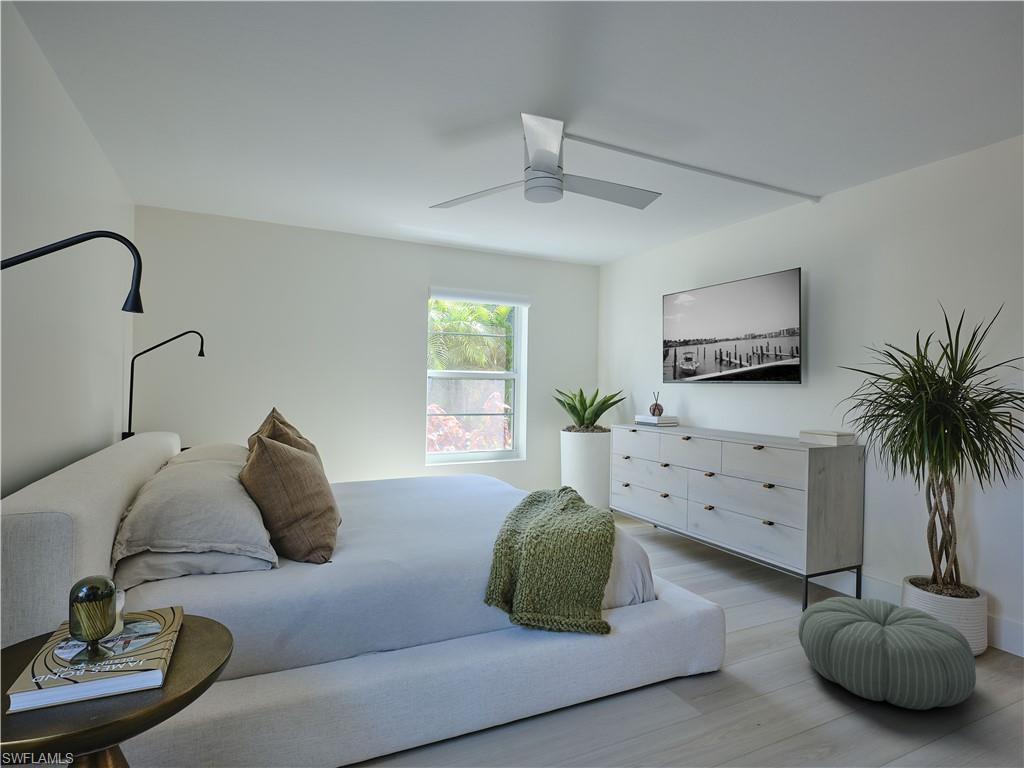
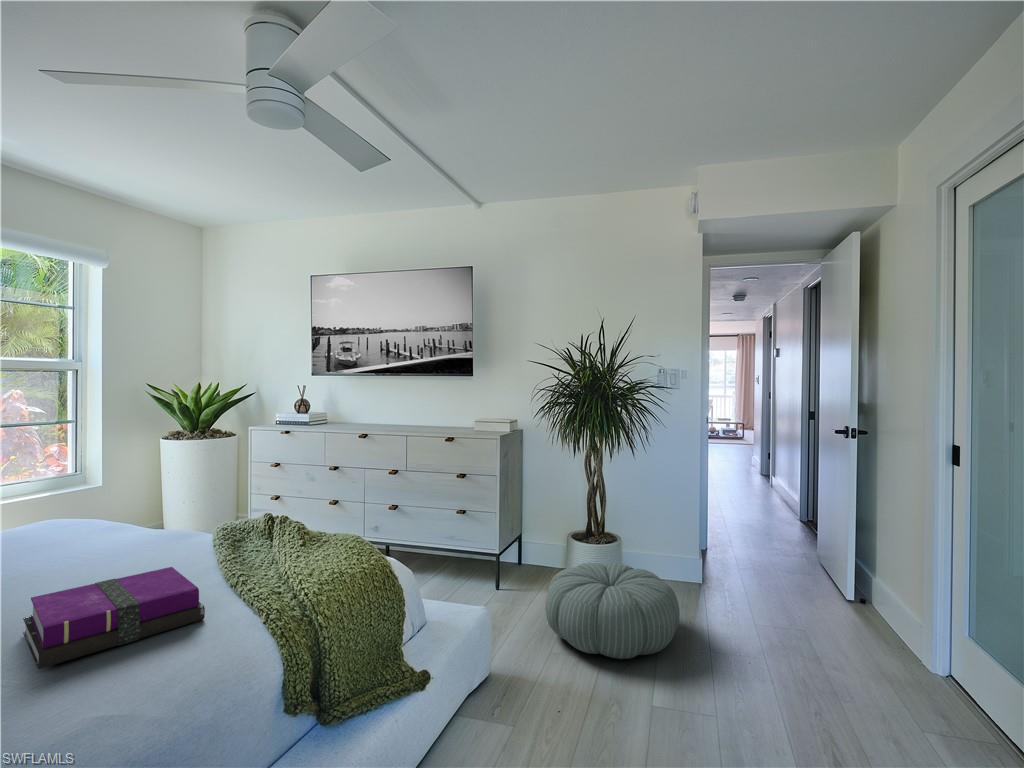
notebook: none [415,498,483,526] -> present [23,567,205,669]

